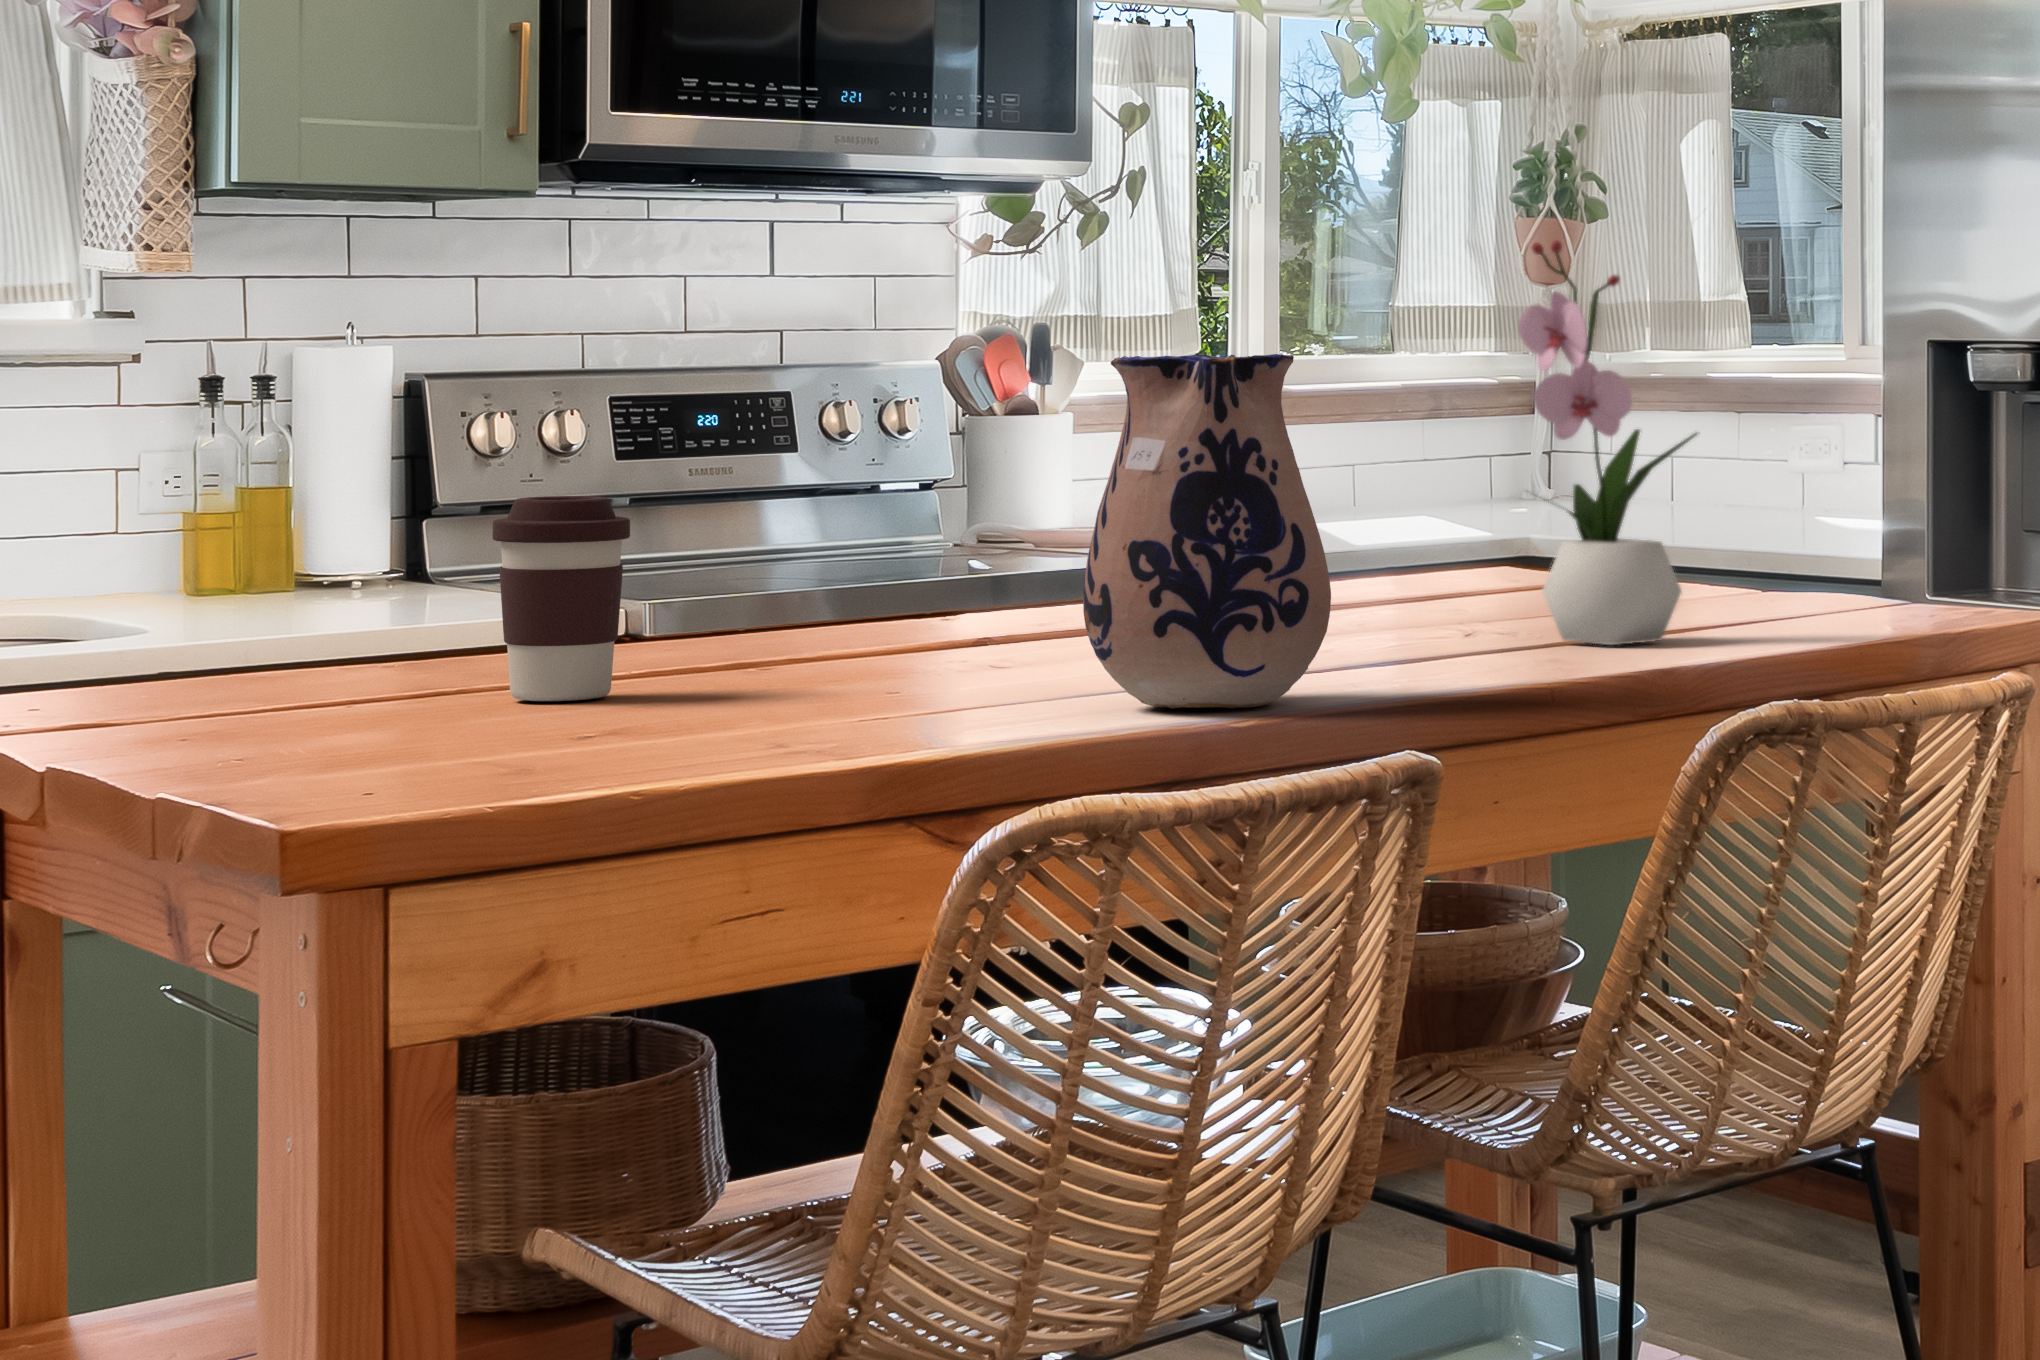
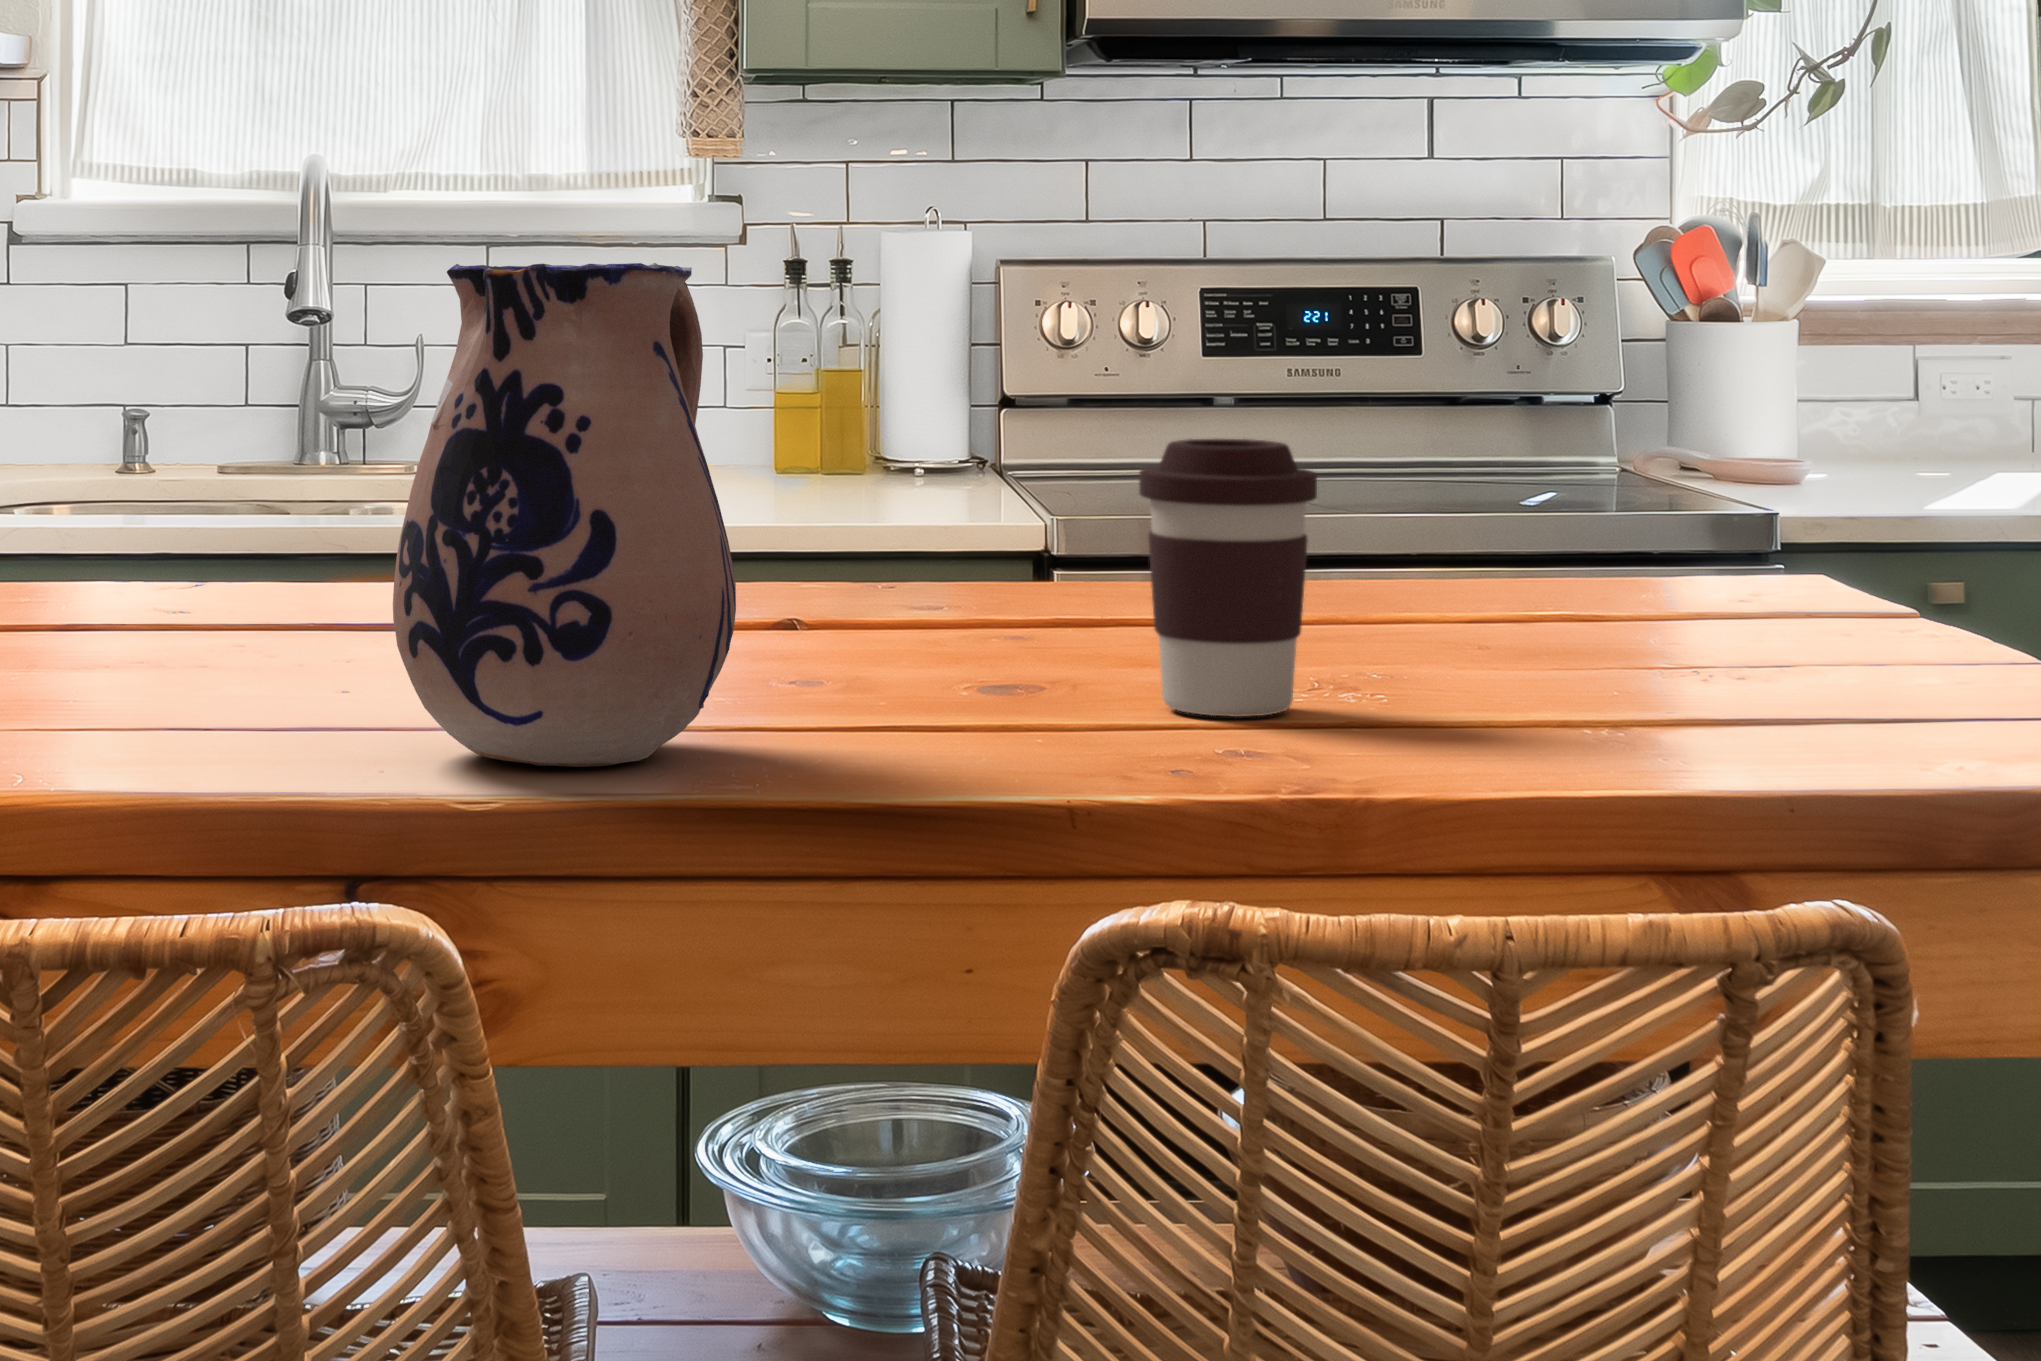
flower arrangement: present [1518,240,1697,645] -> none [1438,95,1717,711]
coffee cup: present [493,496,630,701] -> present [1139,439,1317,717]

